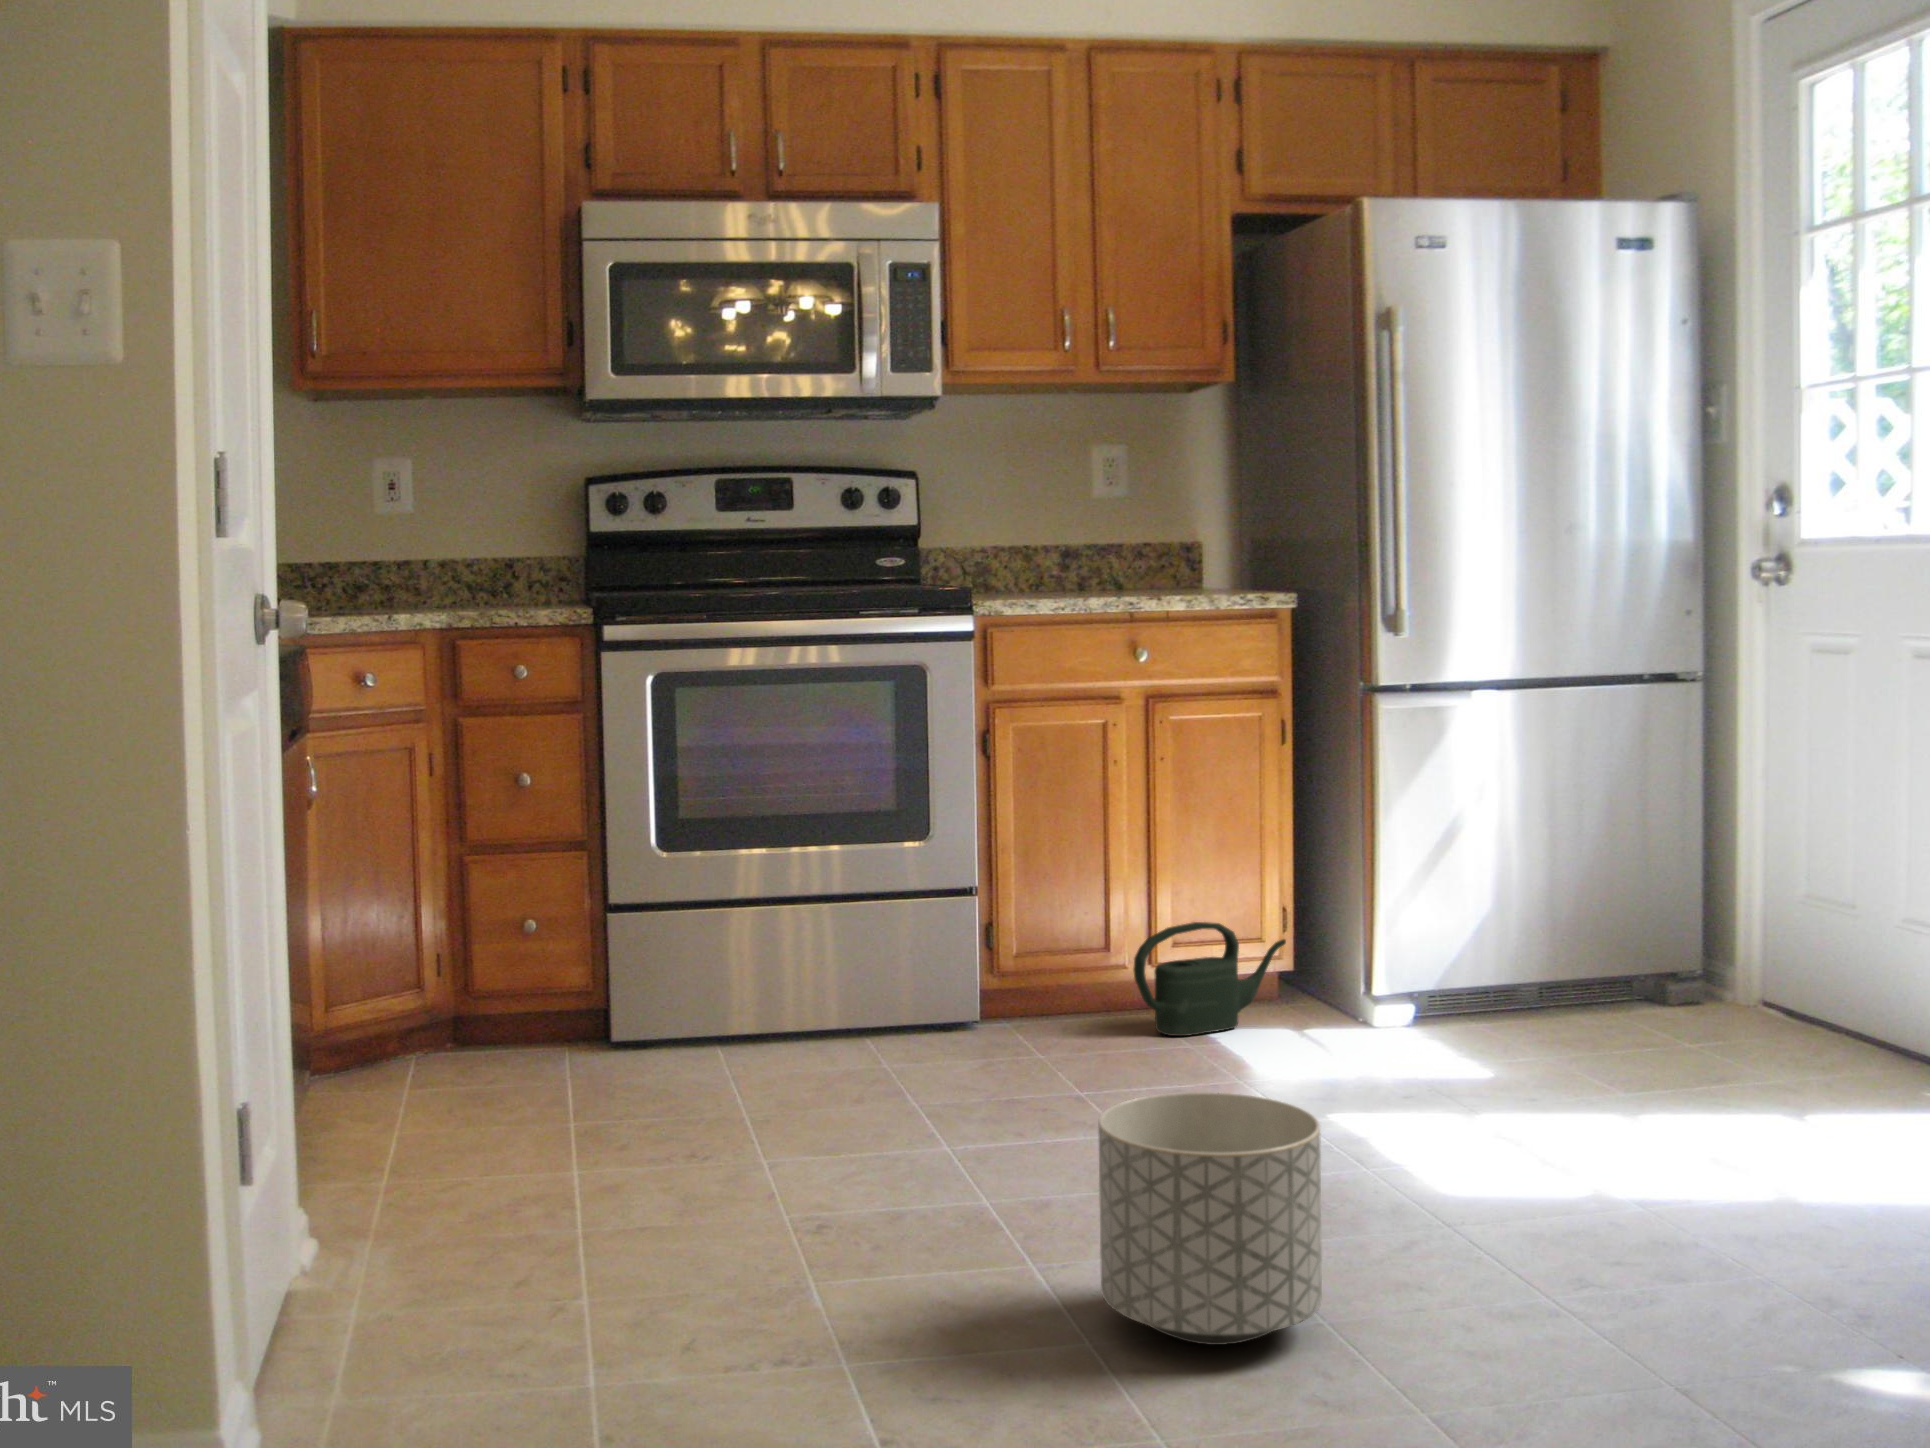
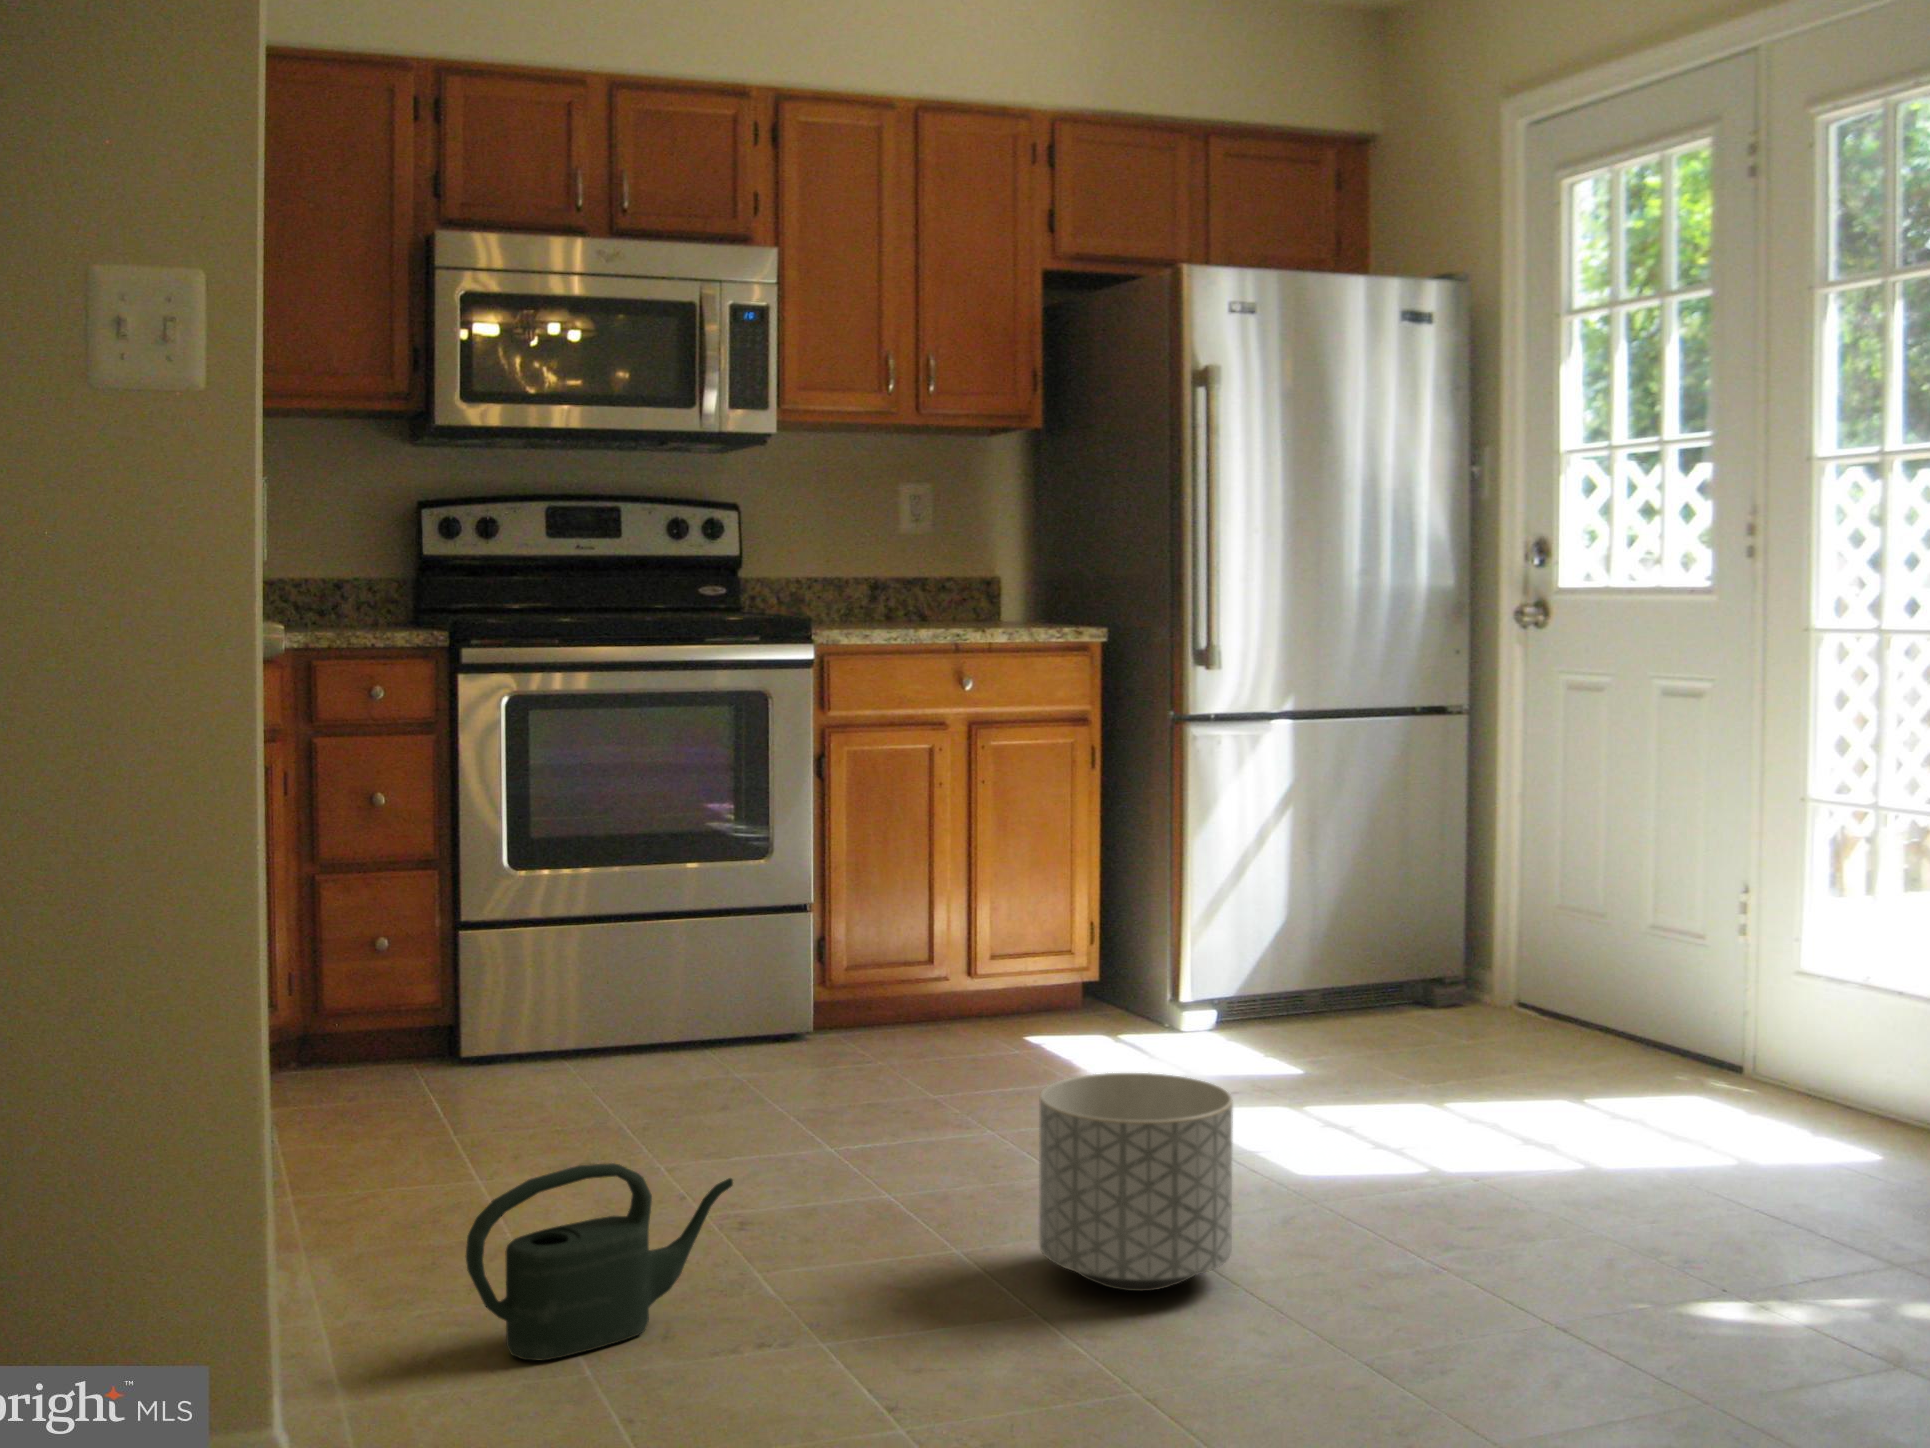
watering can: present [1133,922,1286,1036] -> present [466,1163,733,1360]

